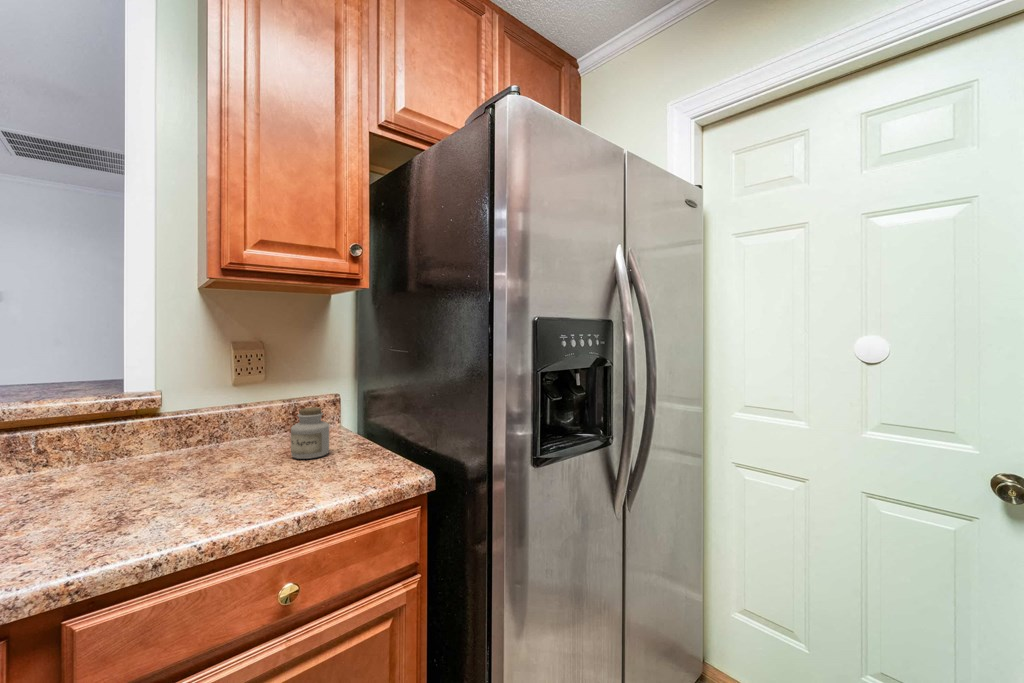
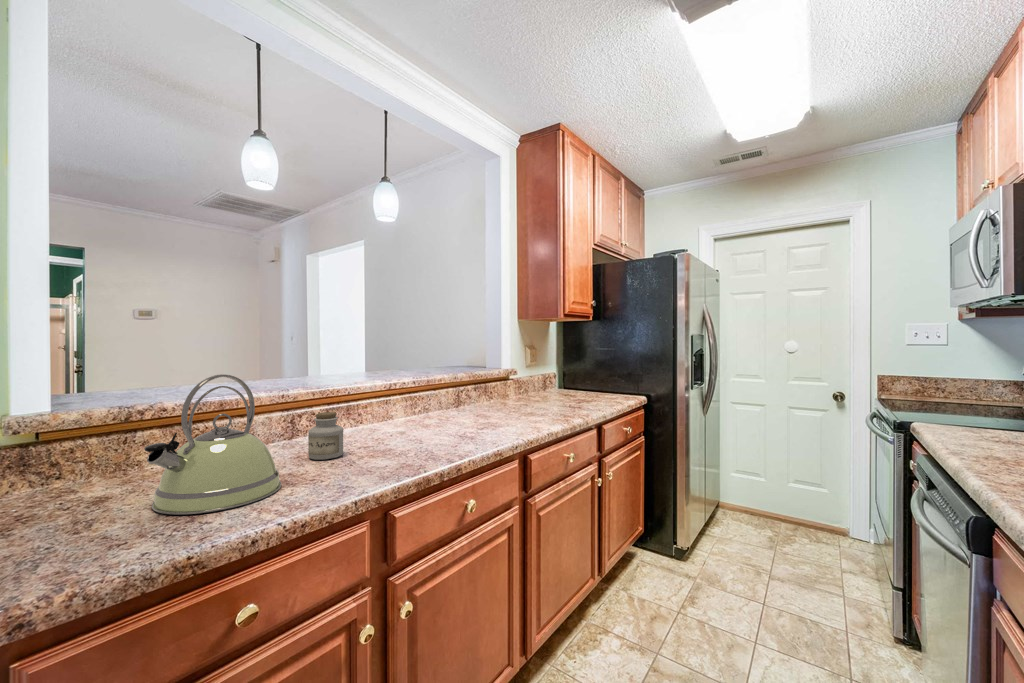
kettle: none [69,367,240,522] -> present [144,374,281,515]

